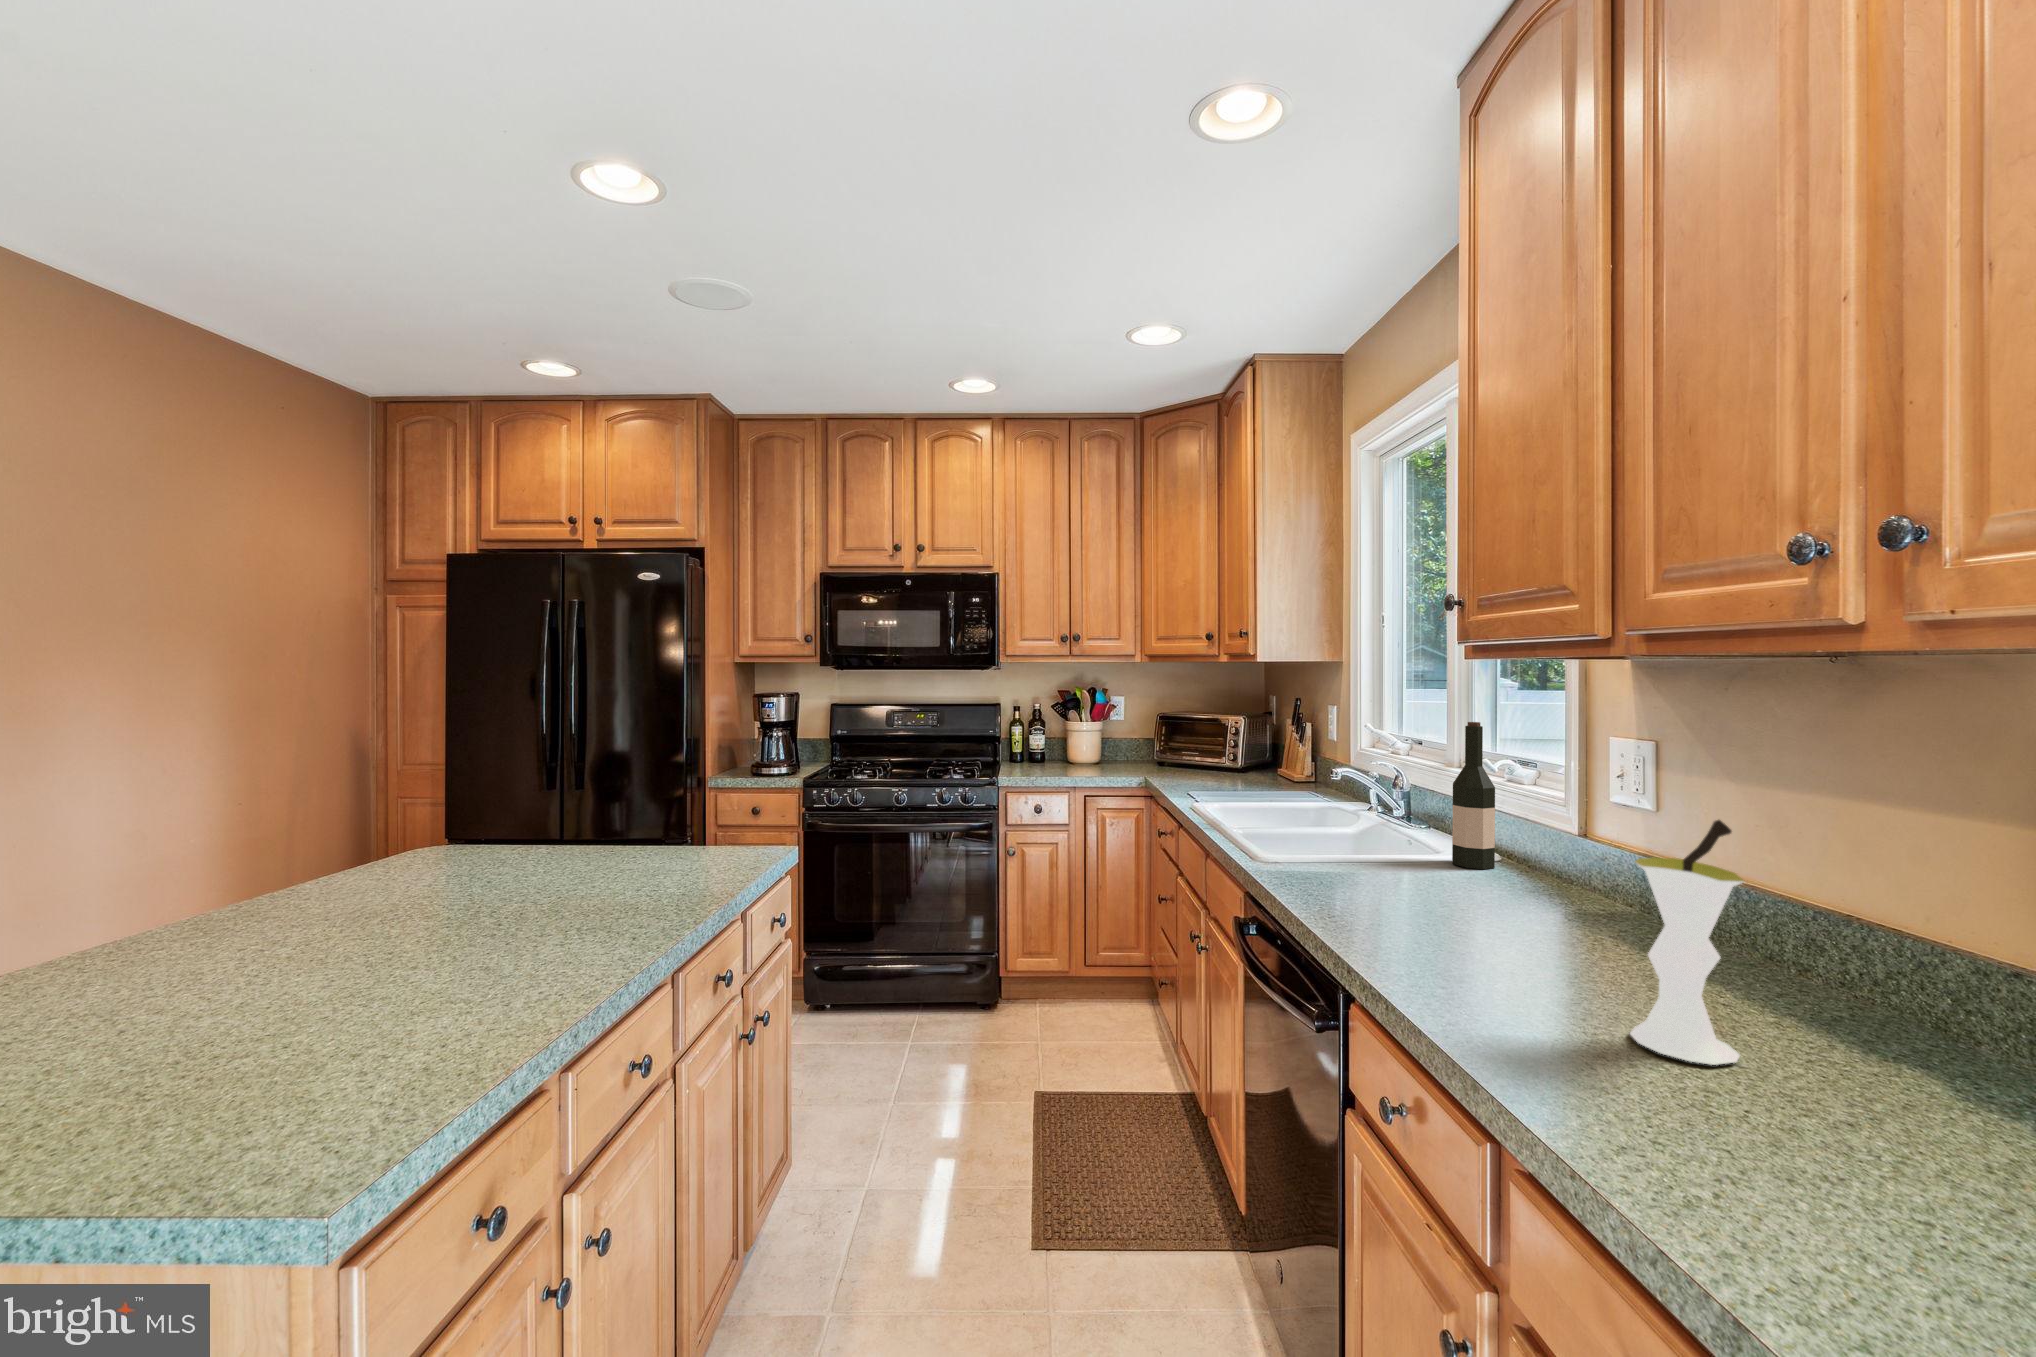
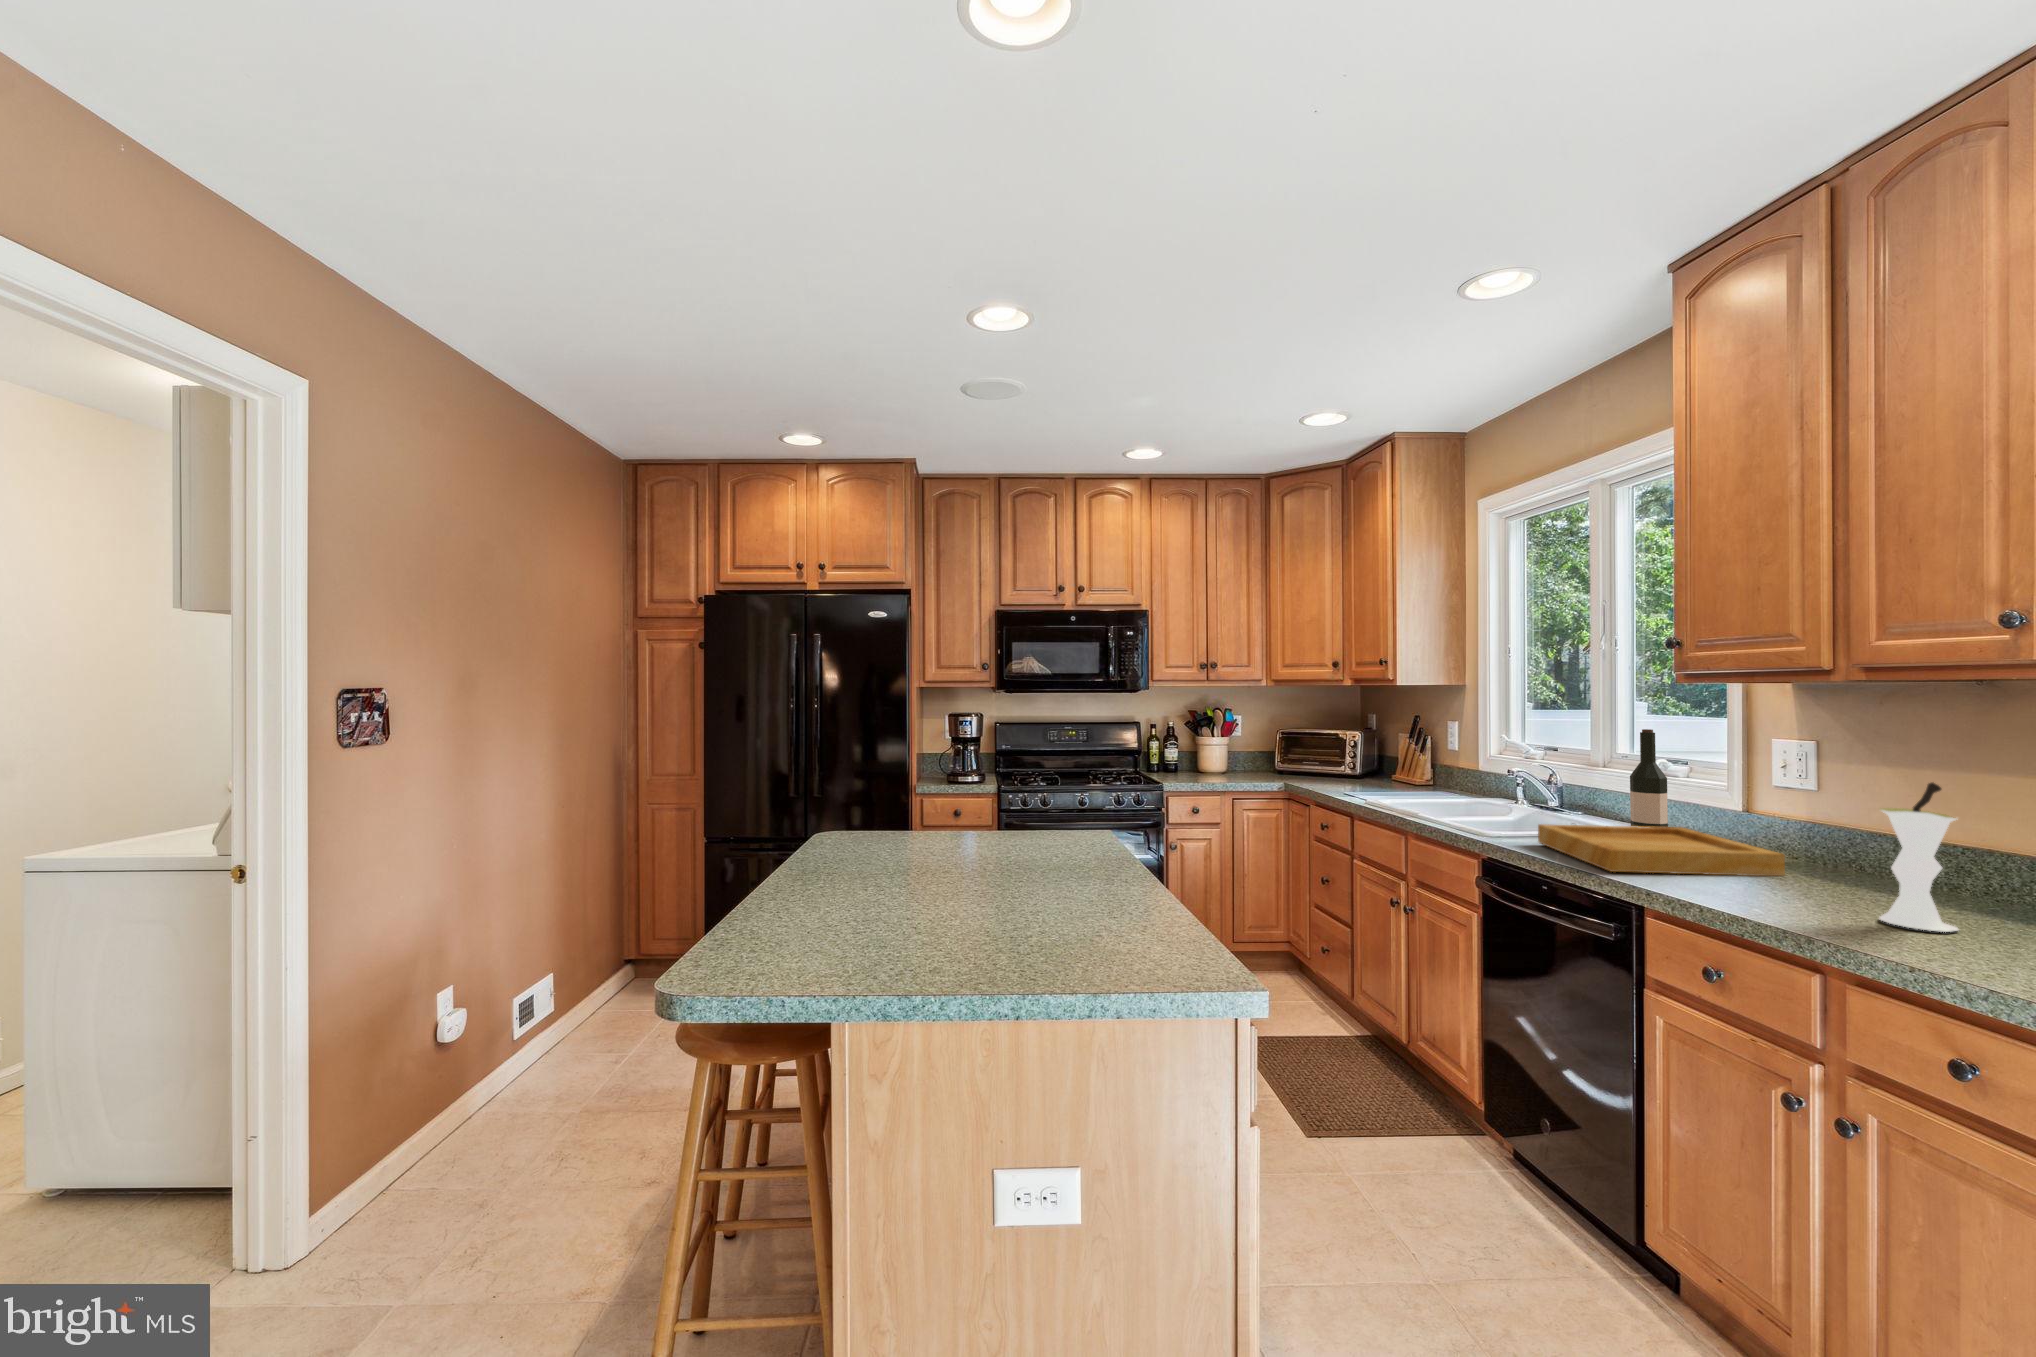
tray: none [1312,848,1583,939] -> present [1538,824,1785,876]

